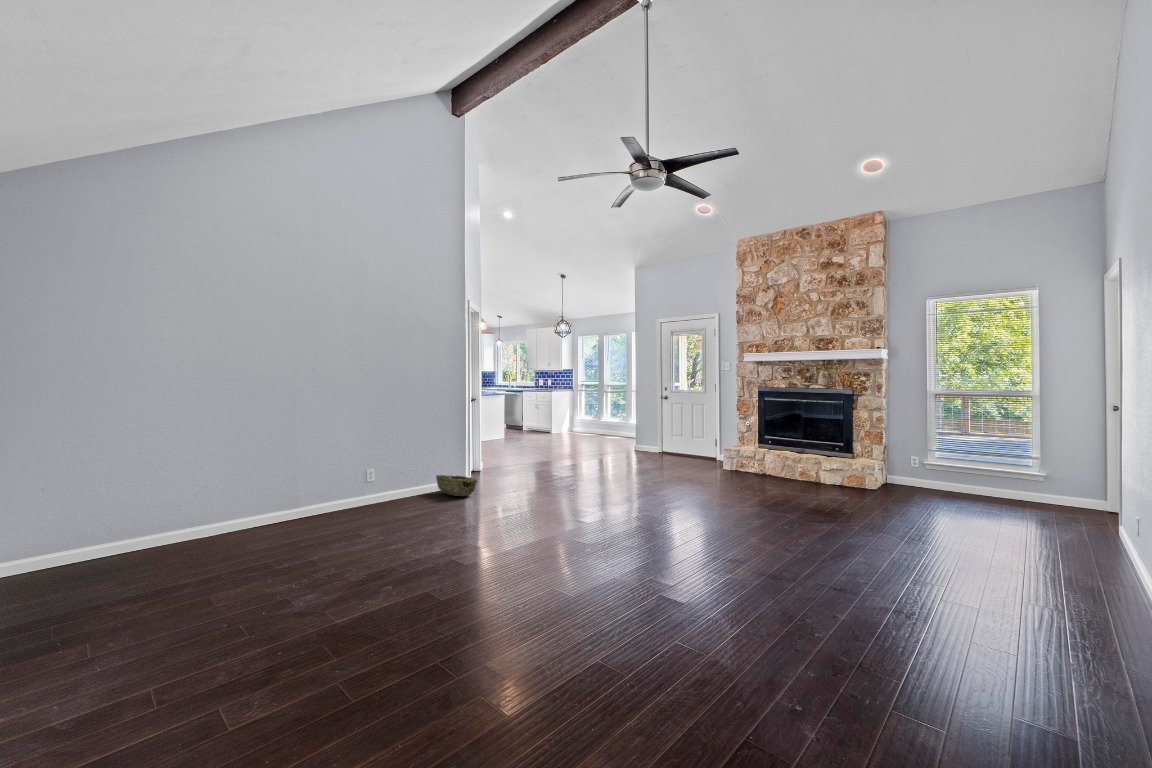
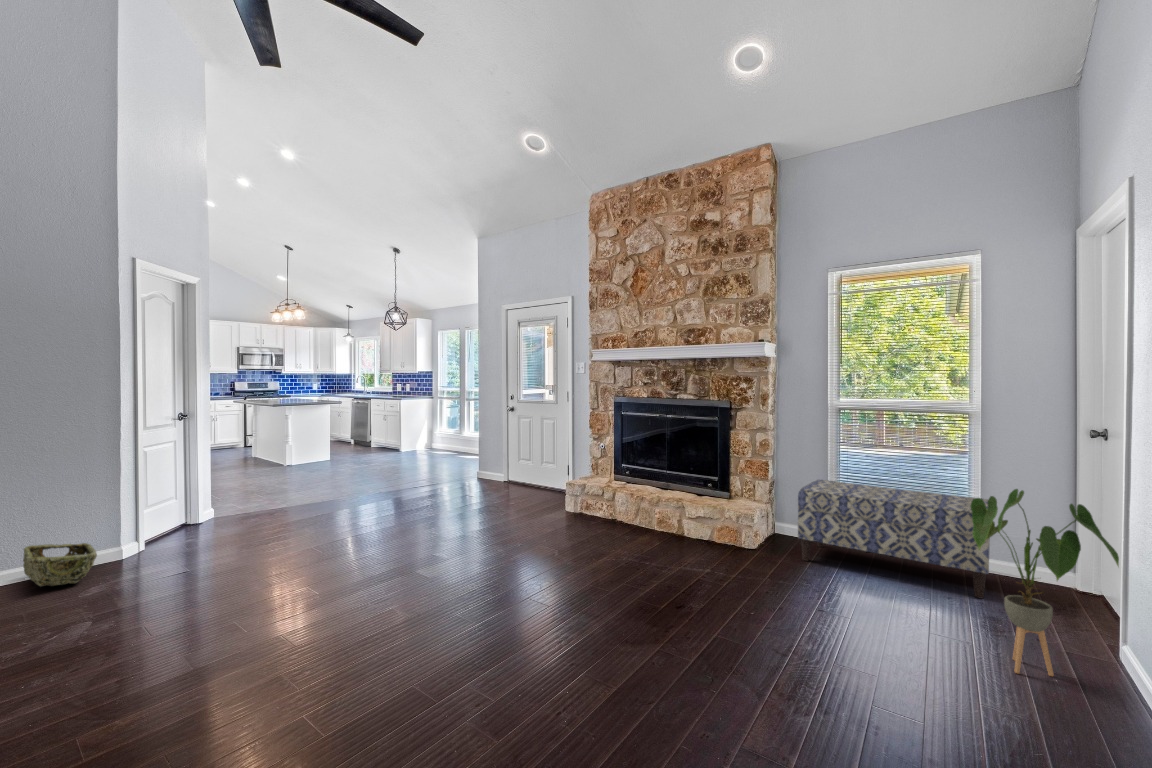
house plant: none [1030,437,1116,541] -> present [971,489,1119,676]
bench: none [908,443,1049,513] -> present [798,480,990,598]

